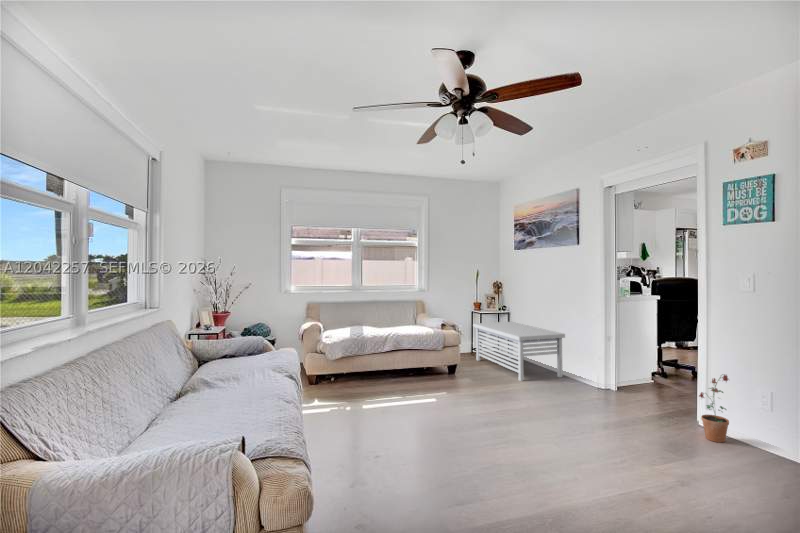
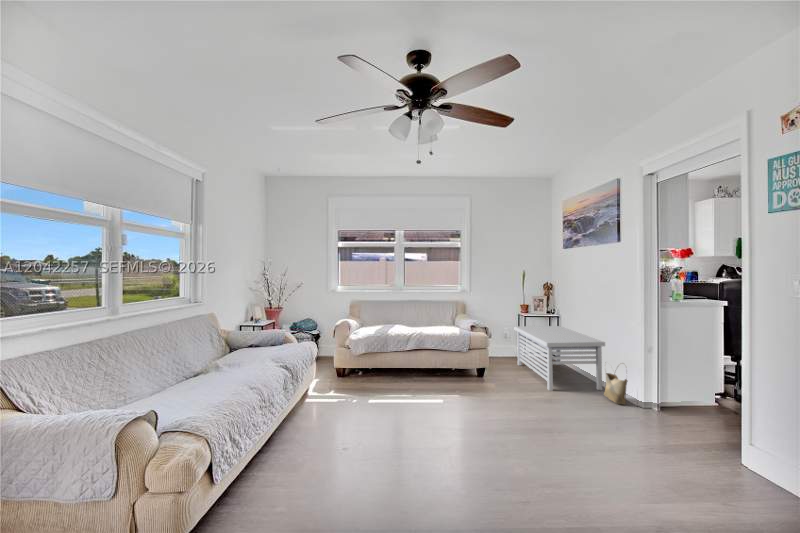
woven basket: none [568,351,591,388] -> present [604,373,628,405]
potted plant: present [699,375,729,442] -> none [728,405,776,492]

